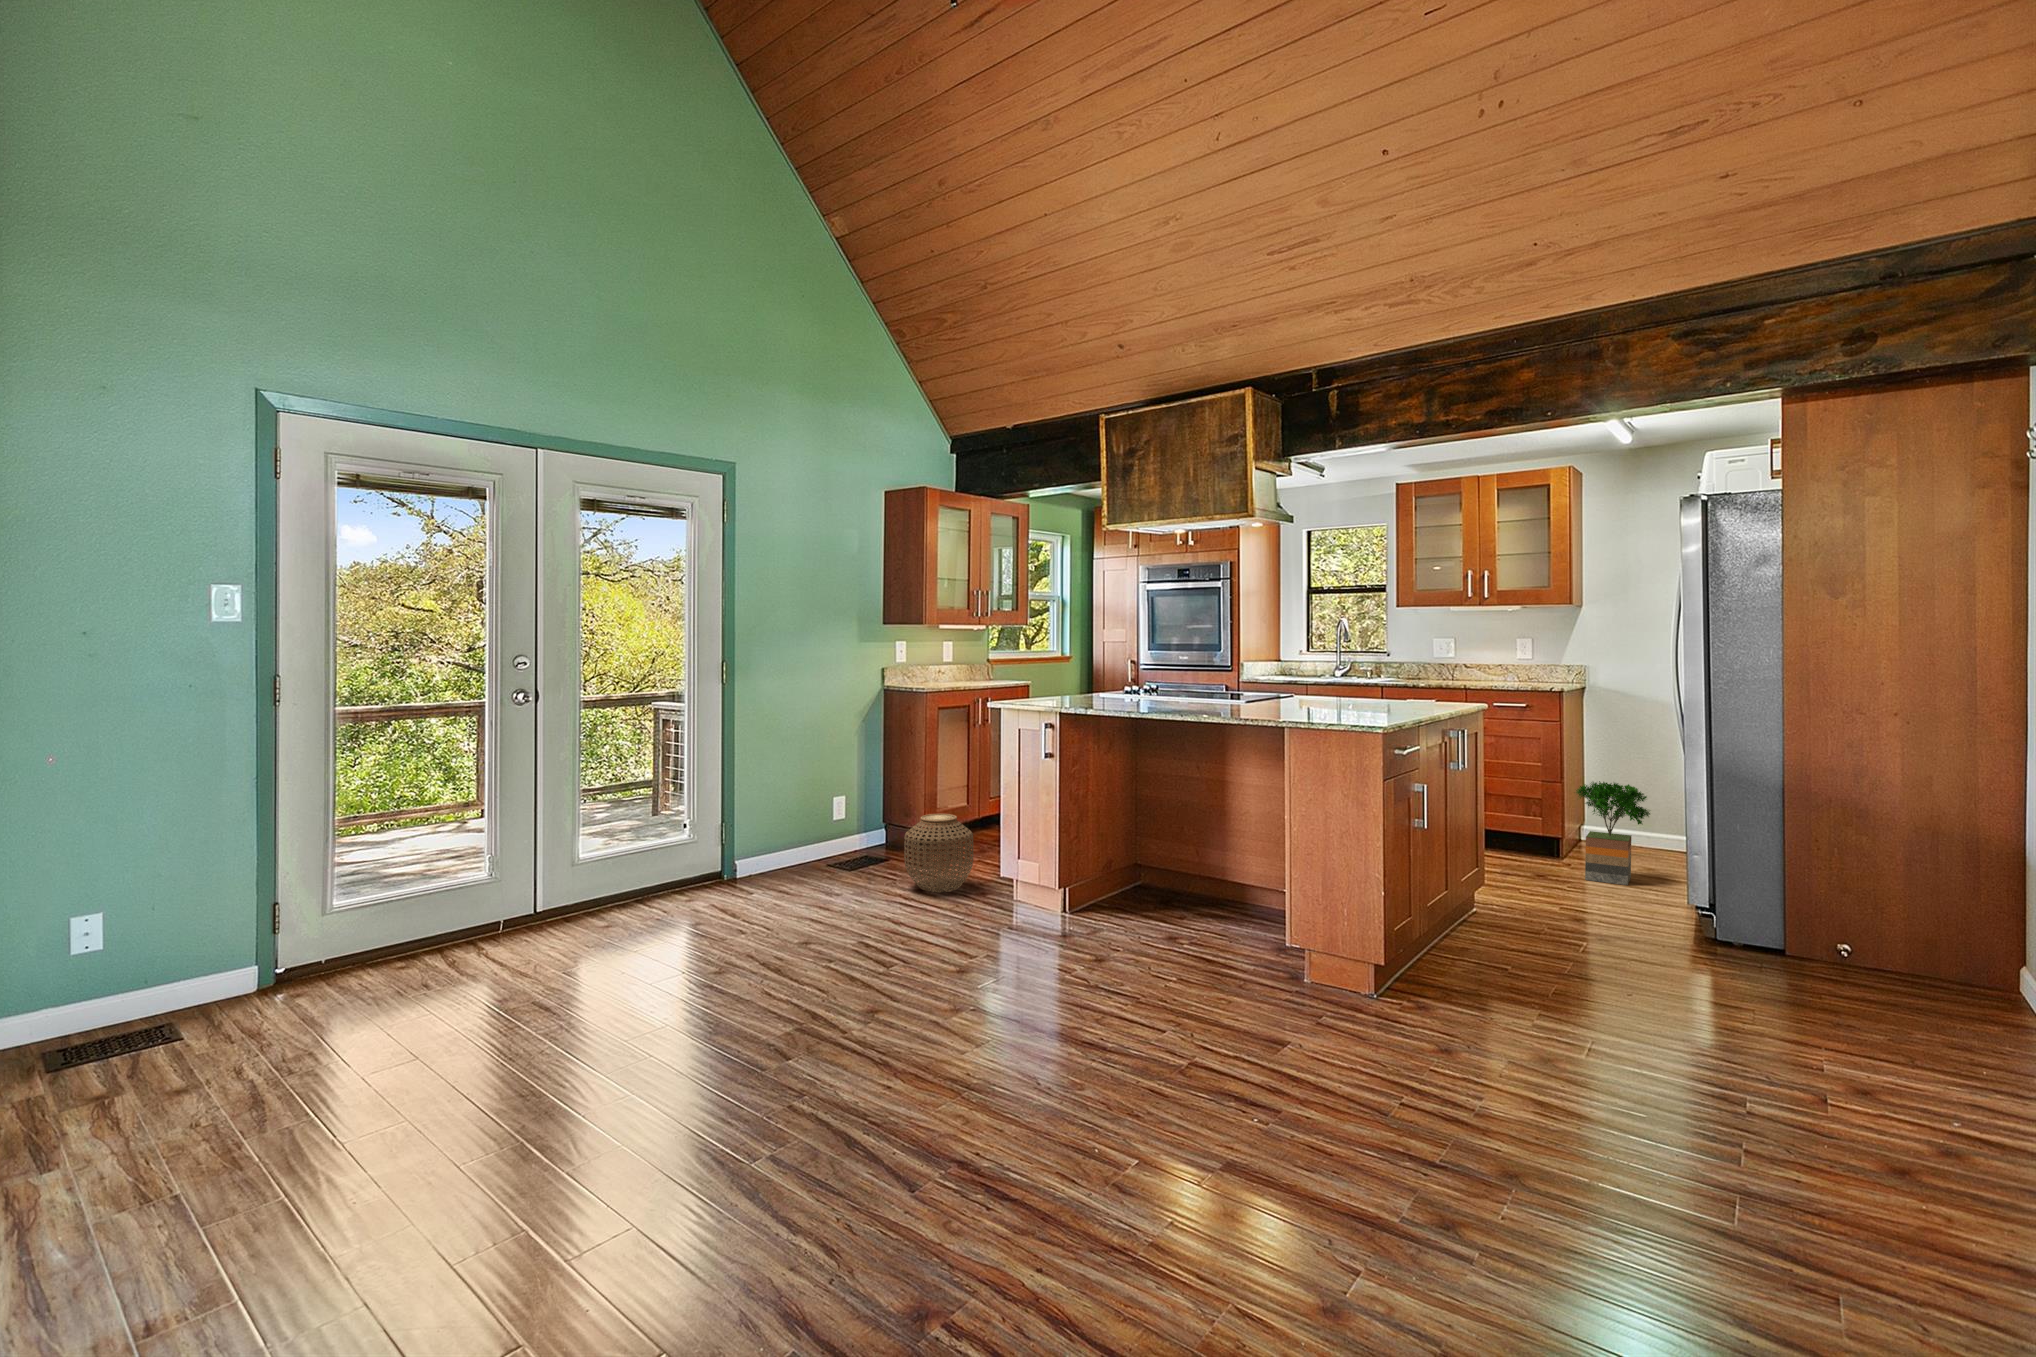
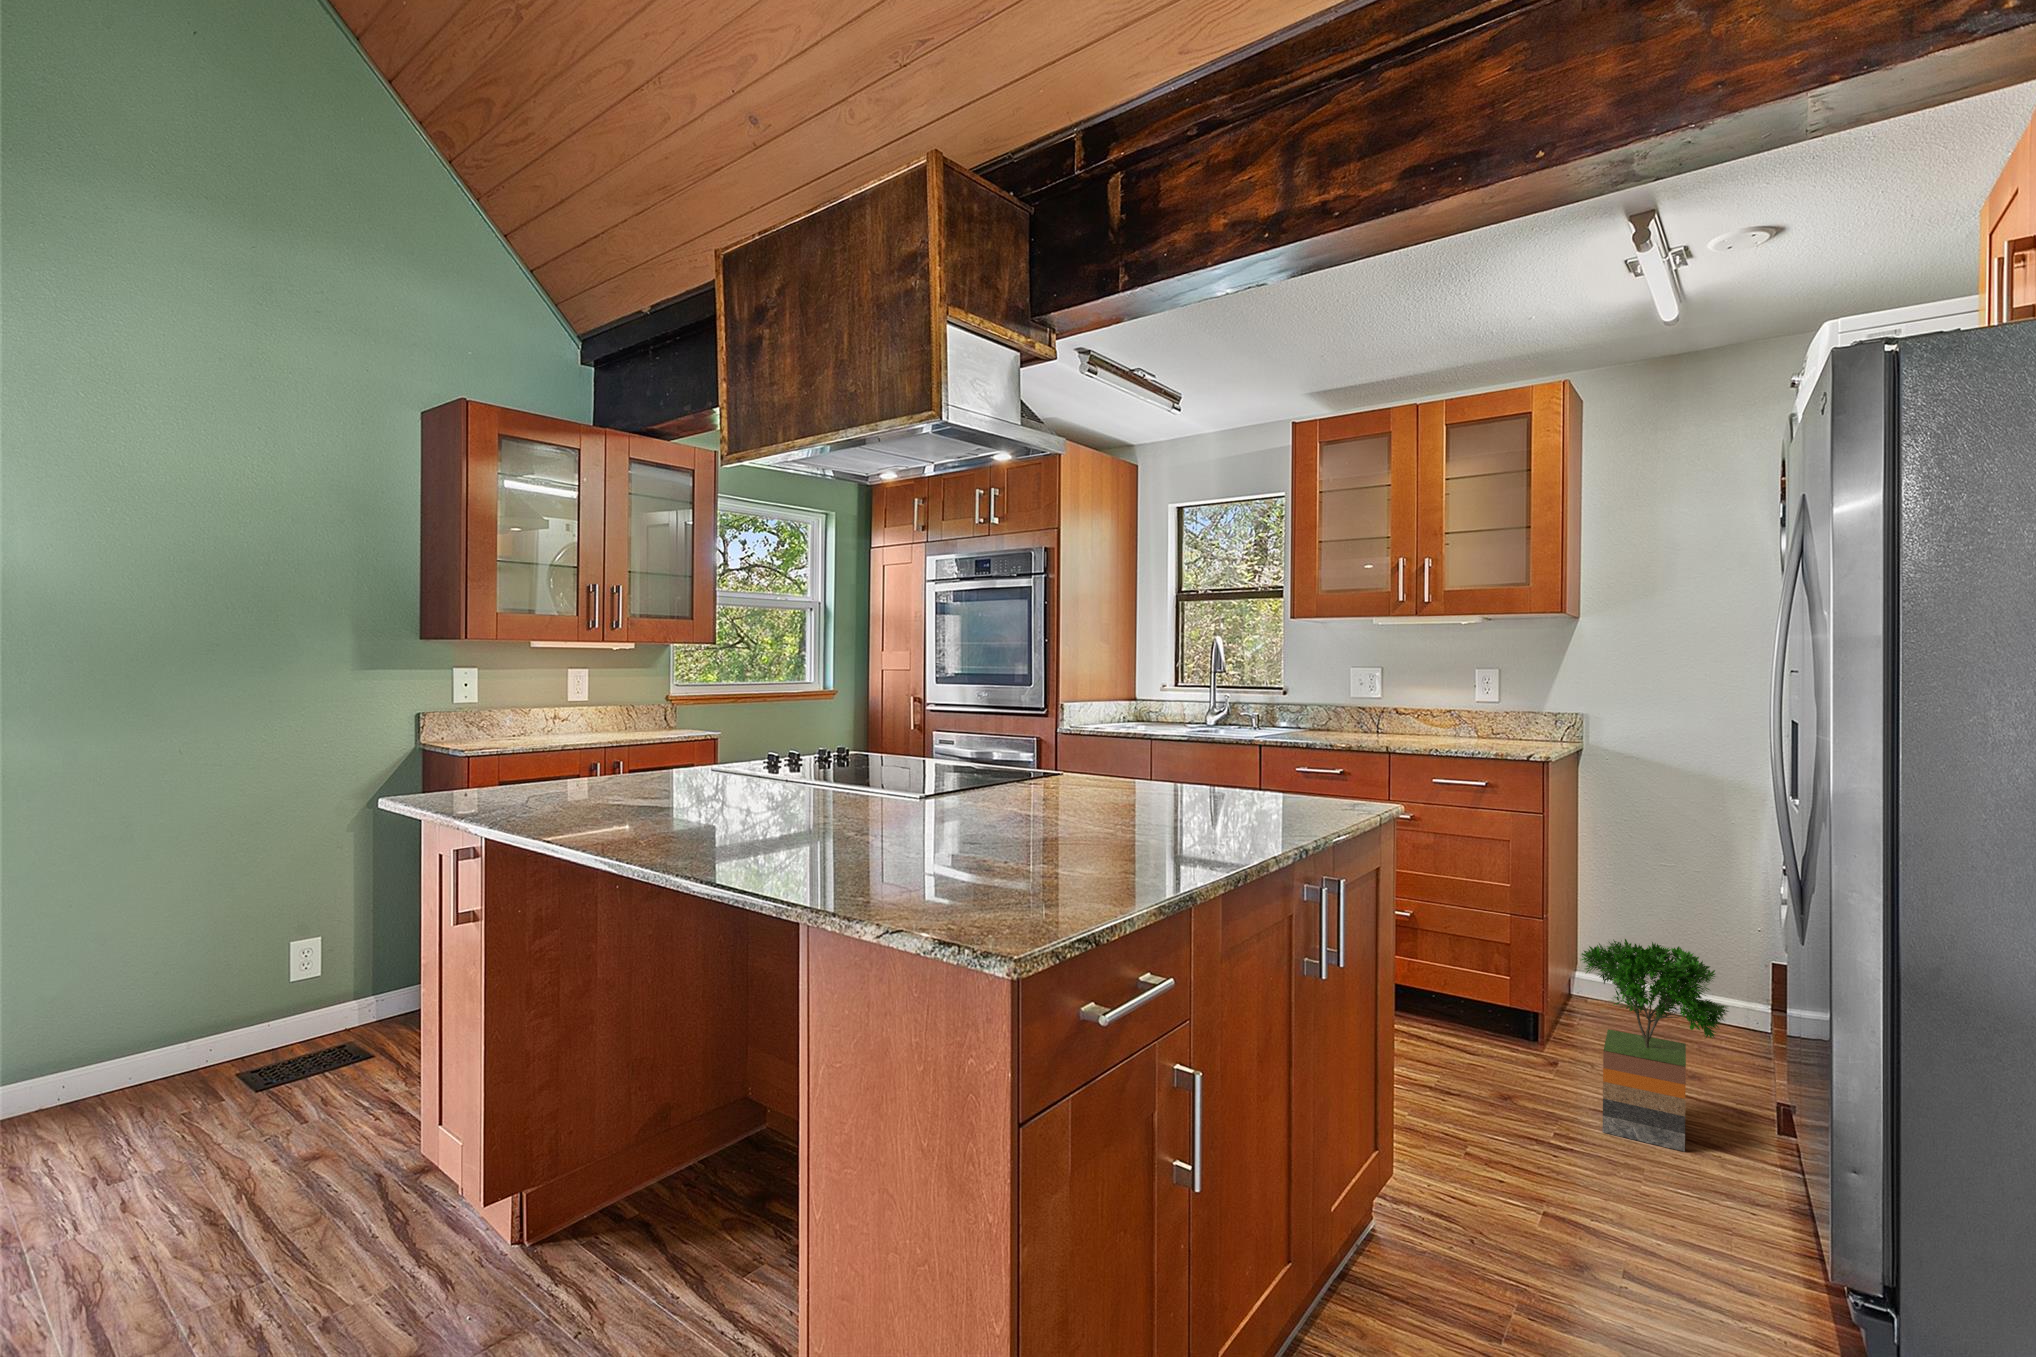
woven basket: present [904,814,973,892] -> none [193,1028,375,1213]

